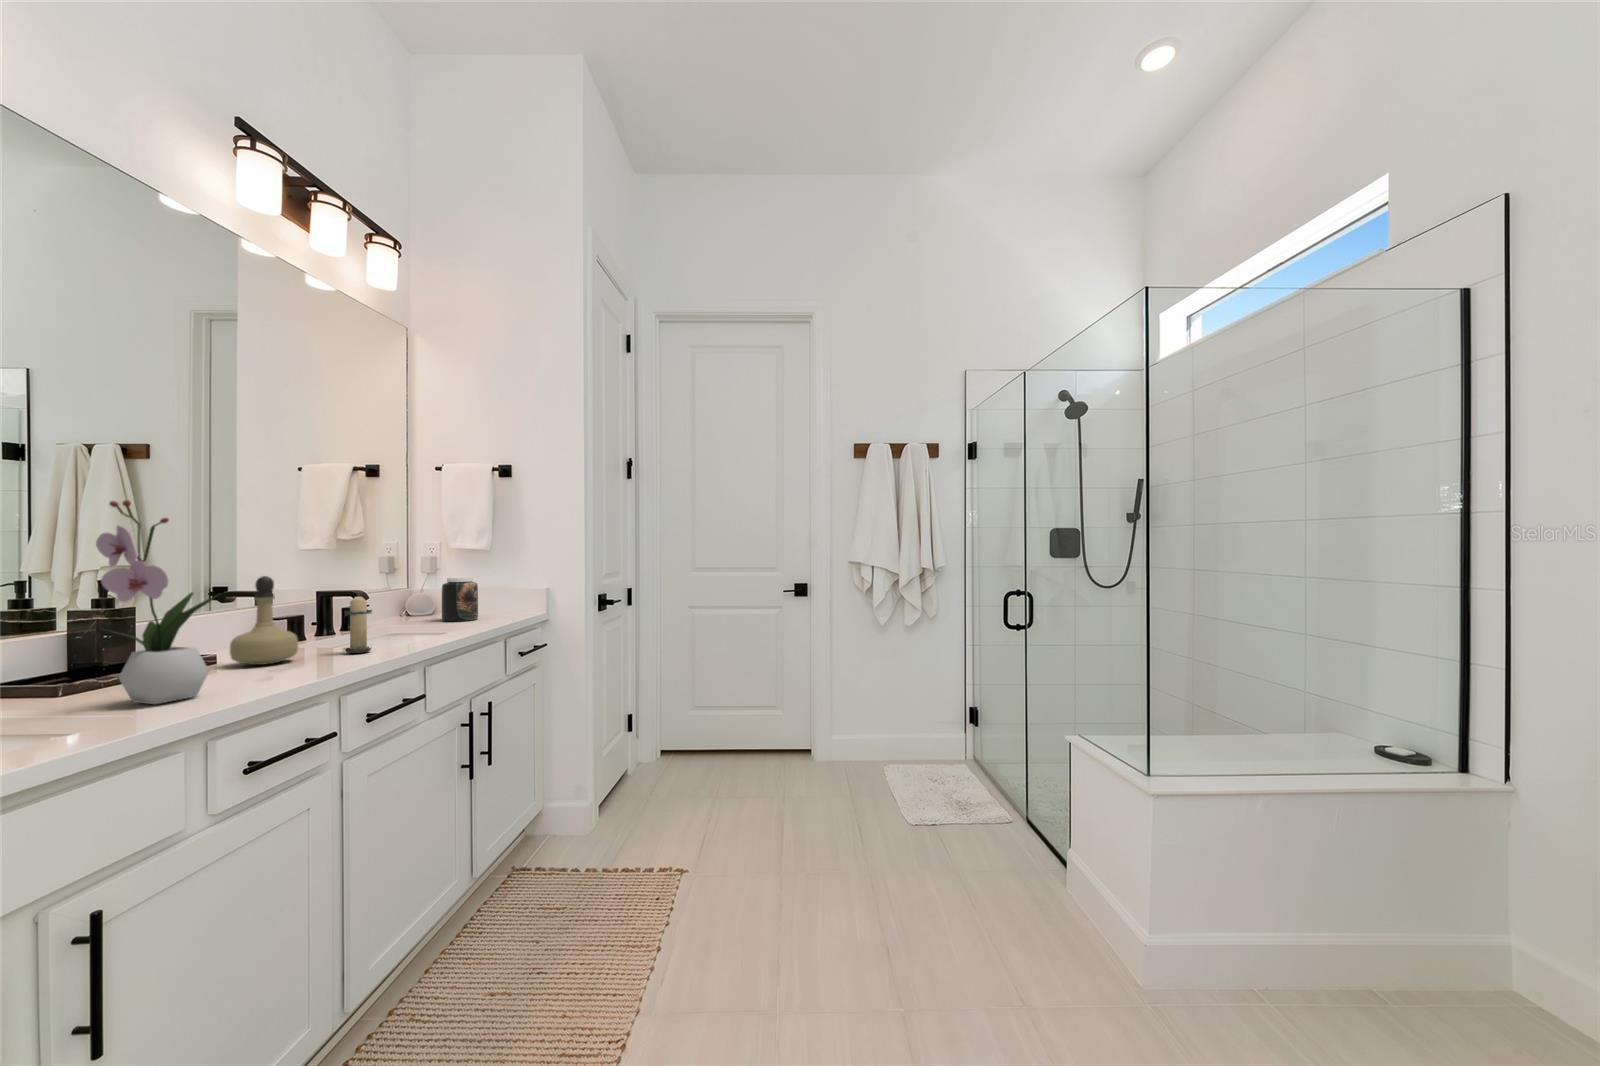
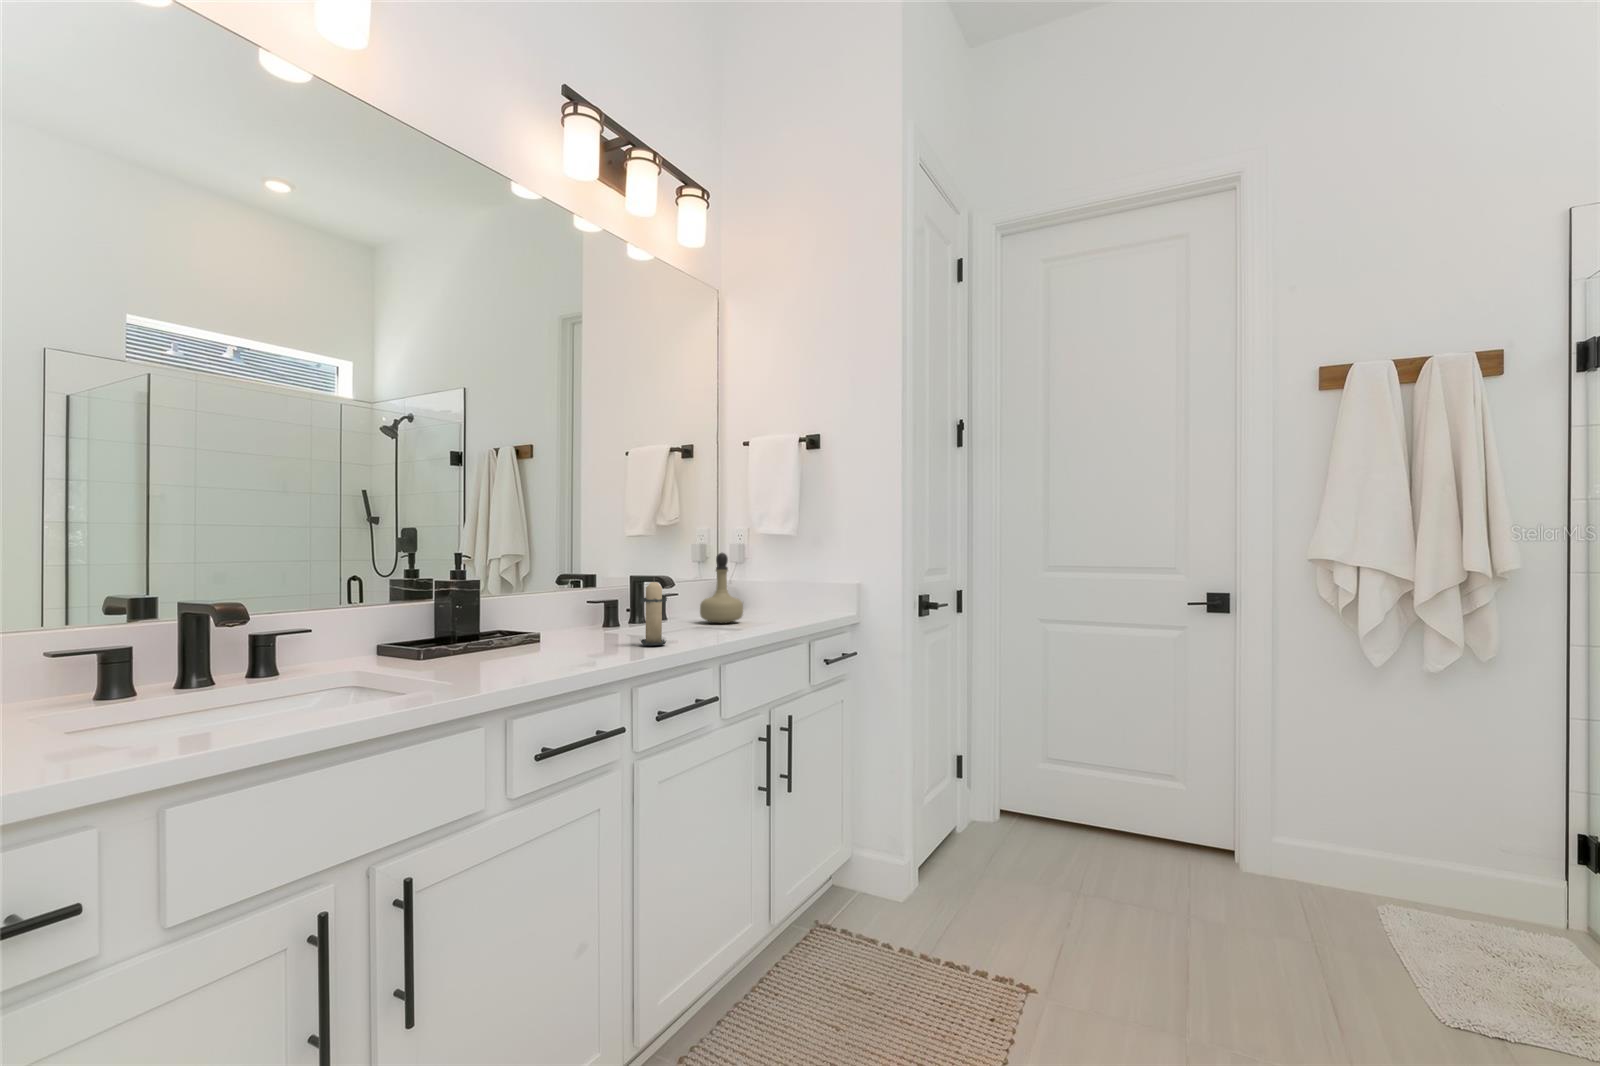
flower arrangement: present [96,500,220,704] -> none [403,466,508,685]
perfume bottle: present [230,576,298,665] -> present [700,553,743,623]
jar: present [442,577,478,621] -> none [750,568,787,618]

